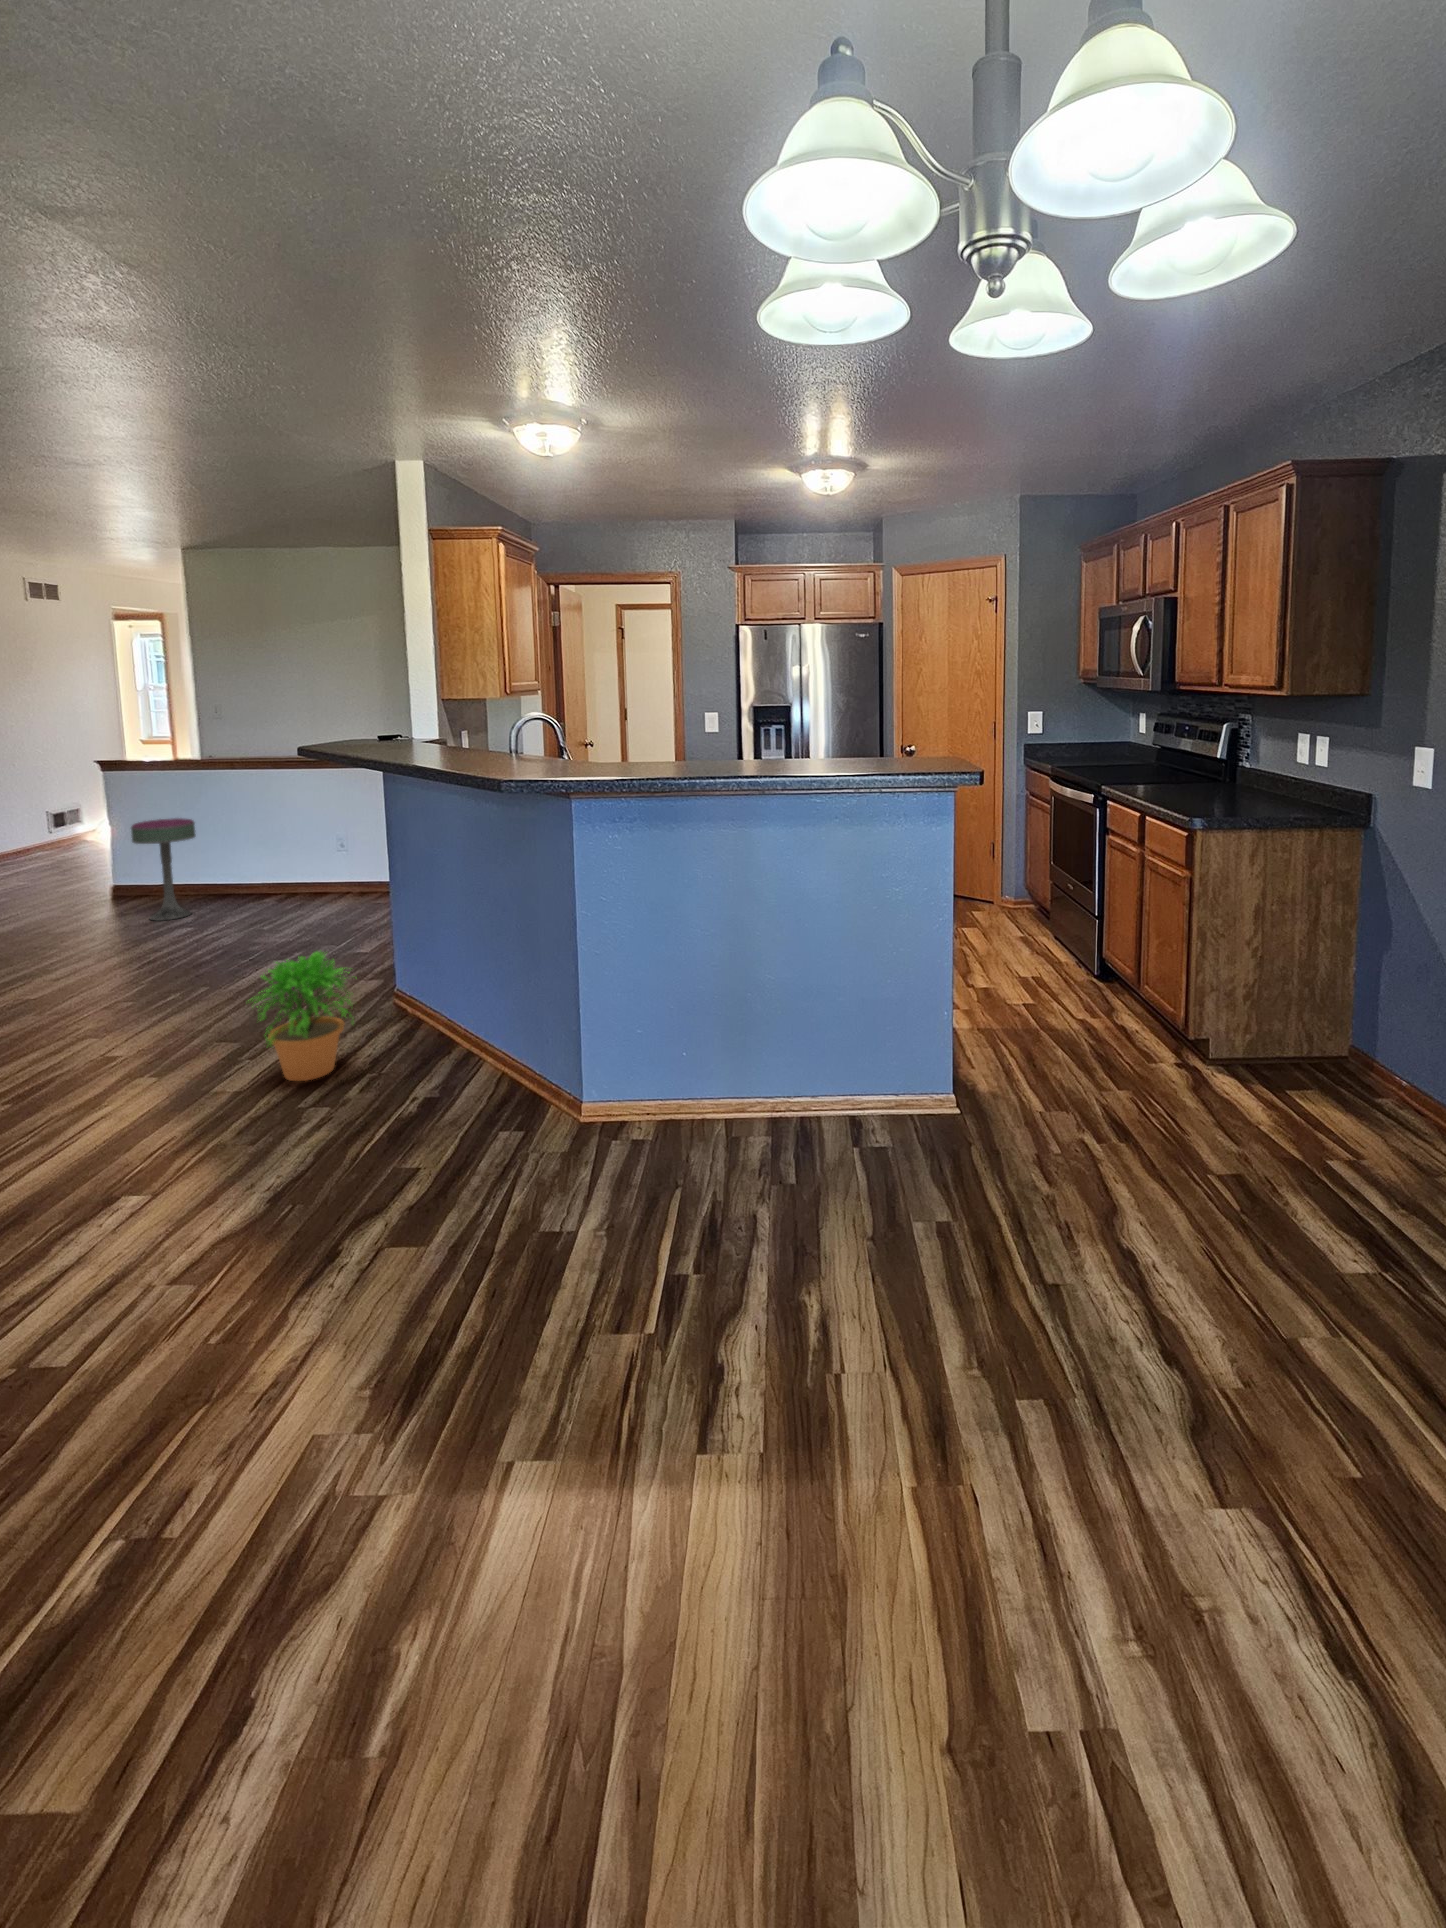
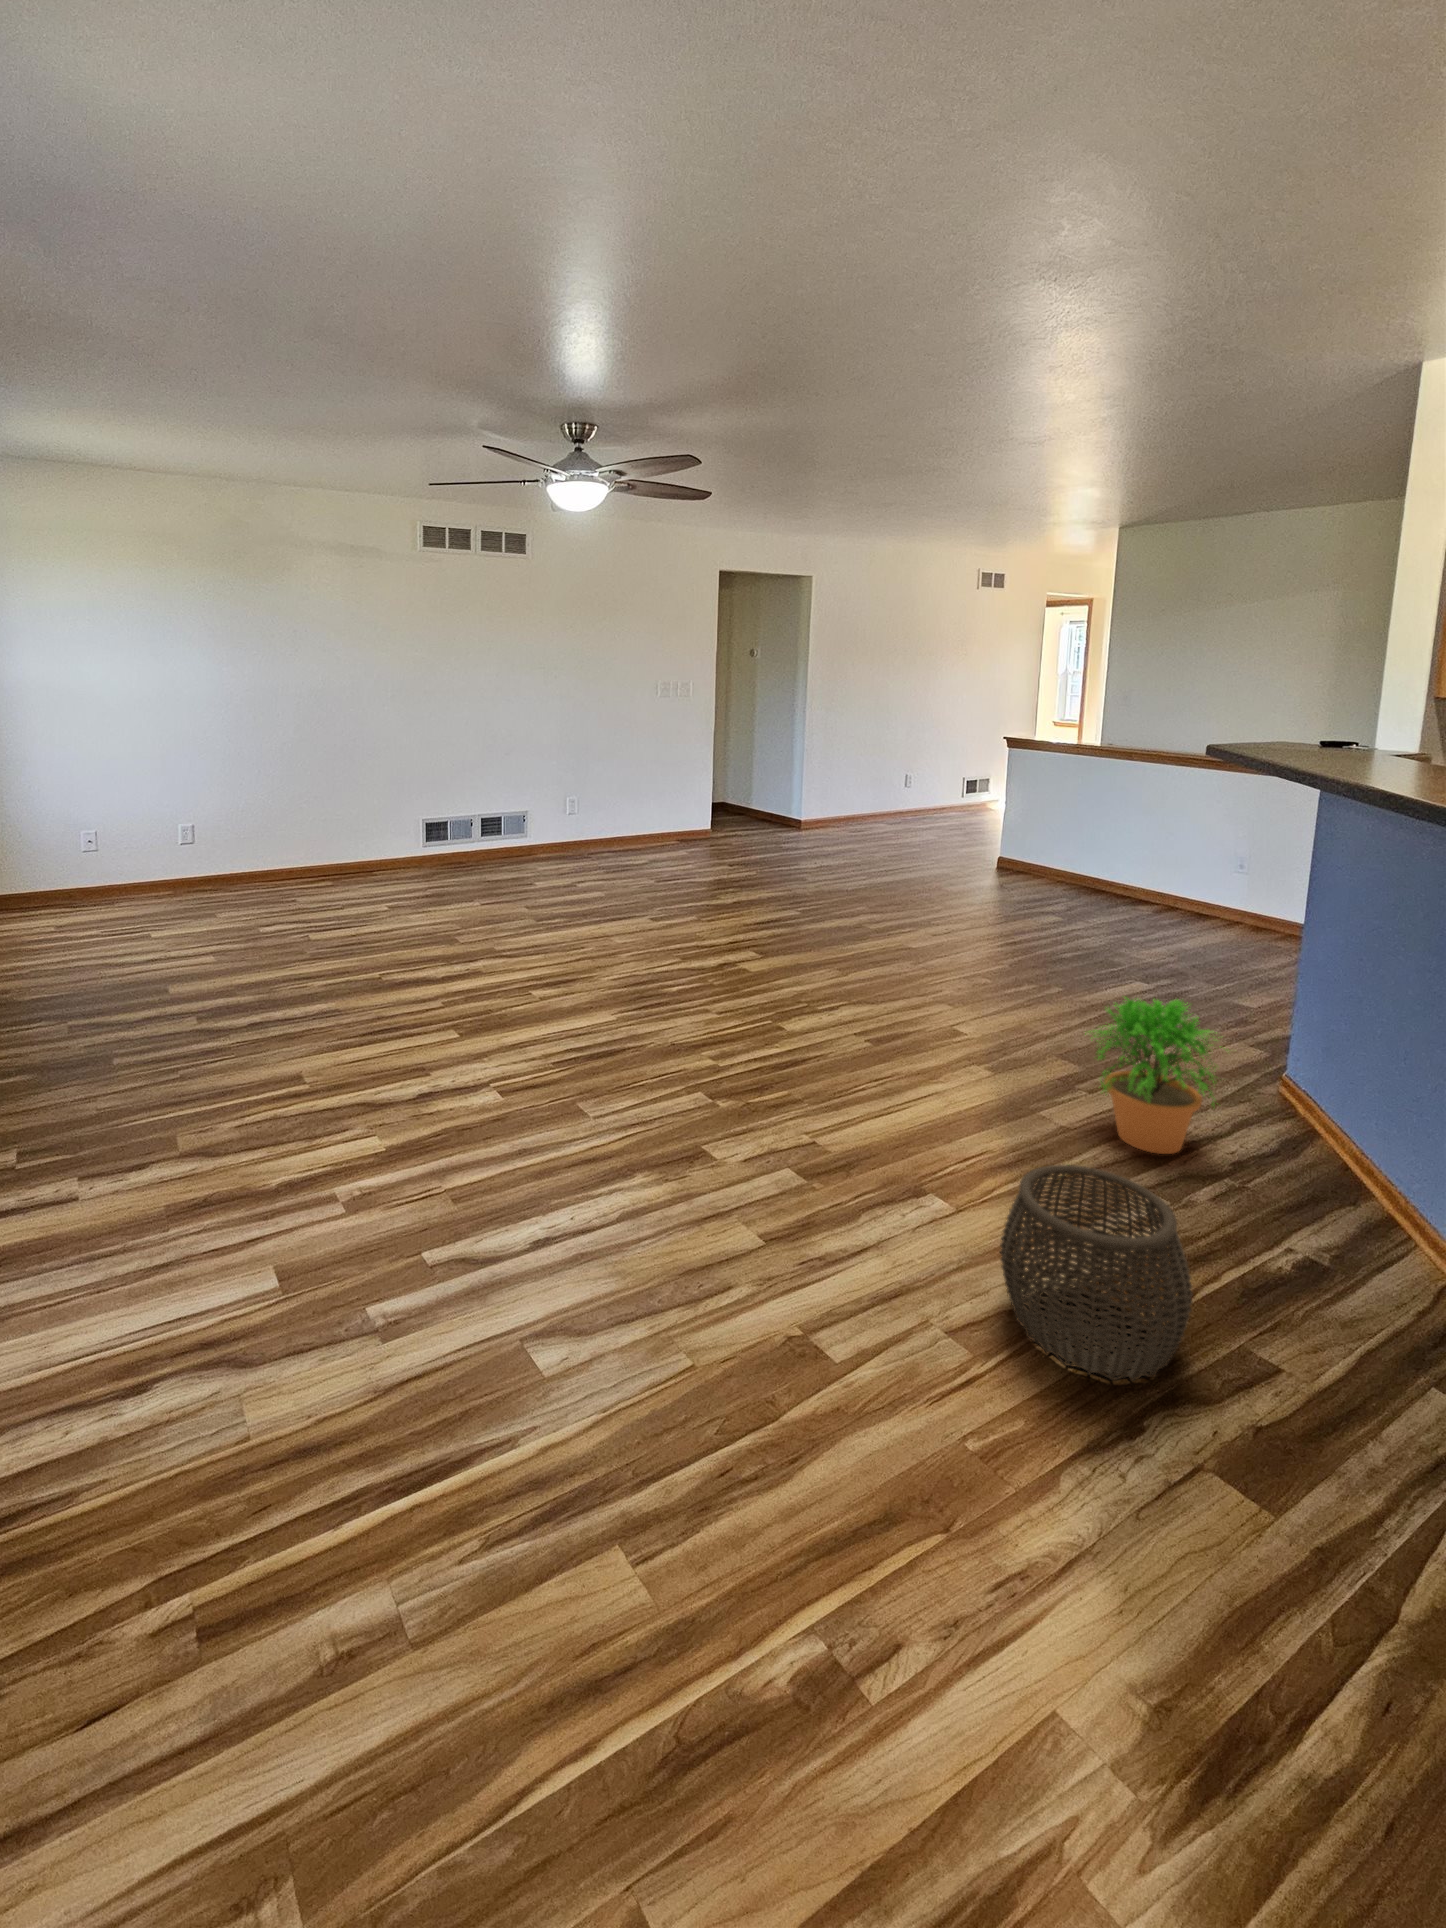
bar stool: present [131,818,196,921] -> none [1015,802,1075,904]
woven basket: none [208,1086,362,1251] -> present [1000,1165,1193,1381]

